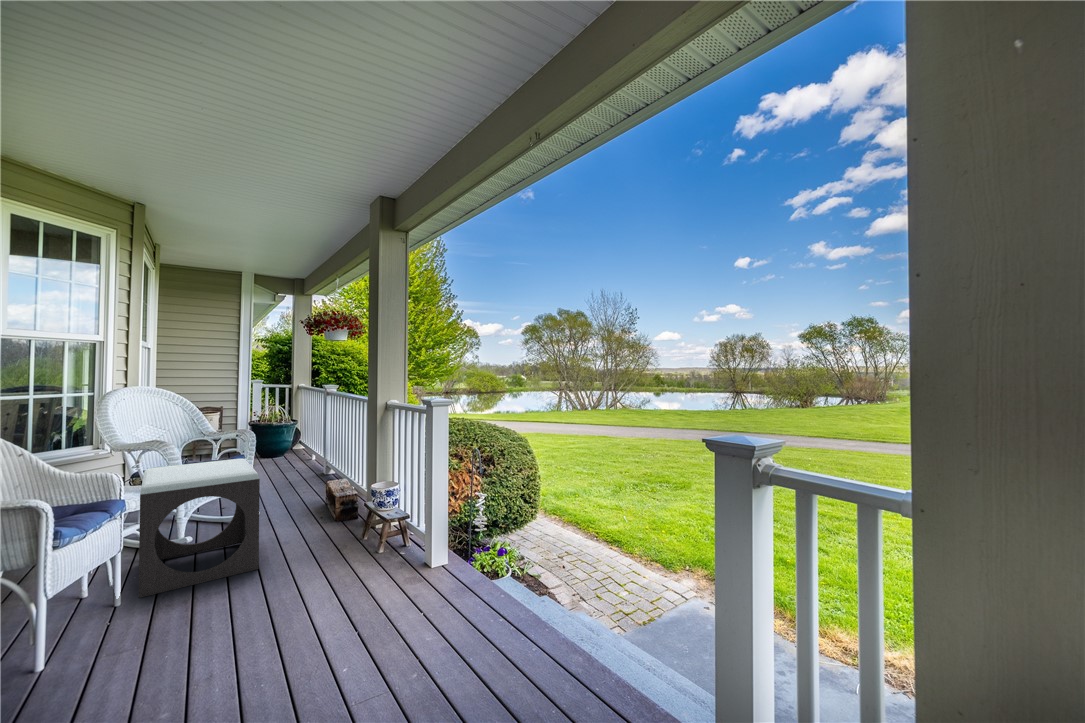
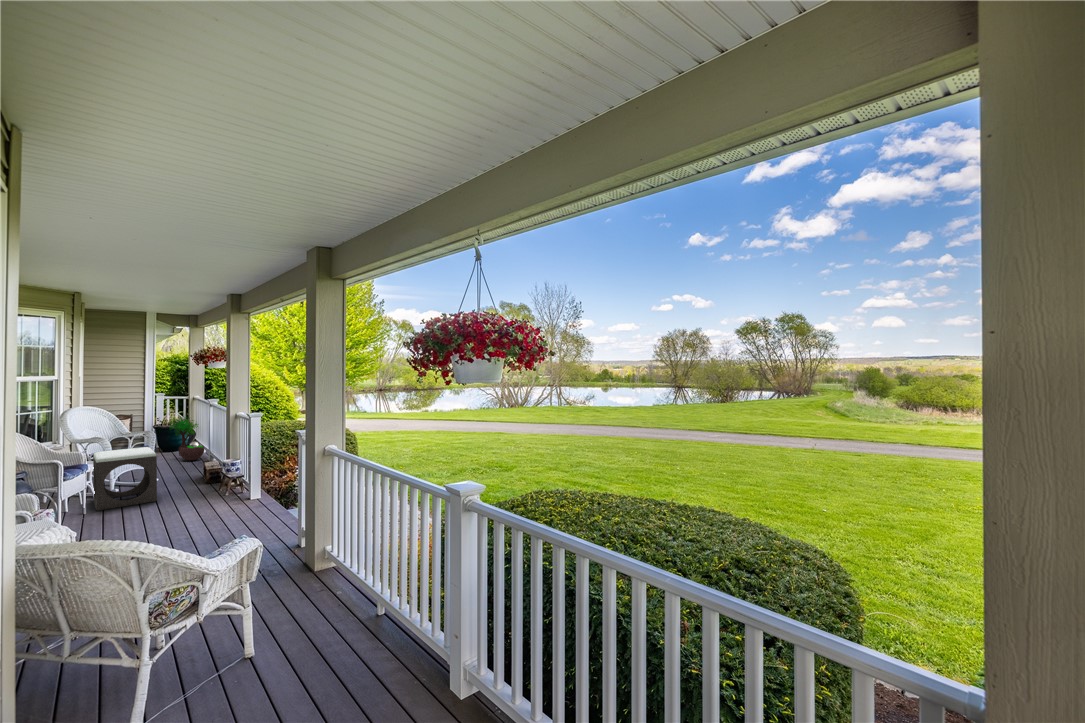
potted tree: none [271,404,319,473] -> present [170,418,204,461]

